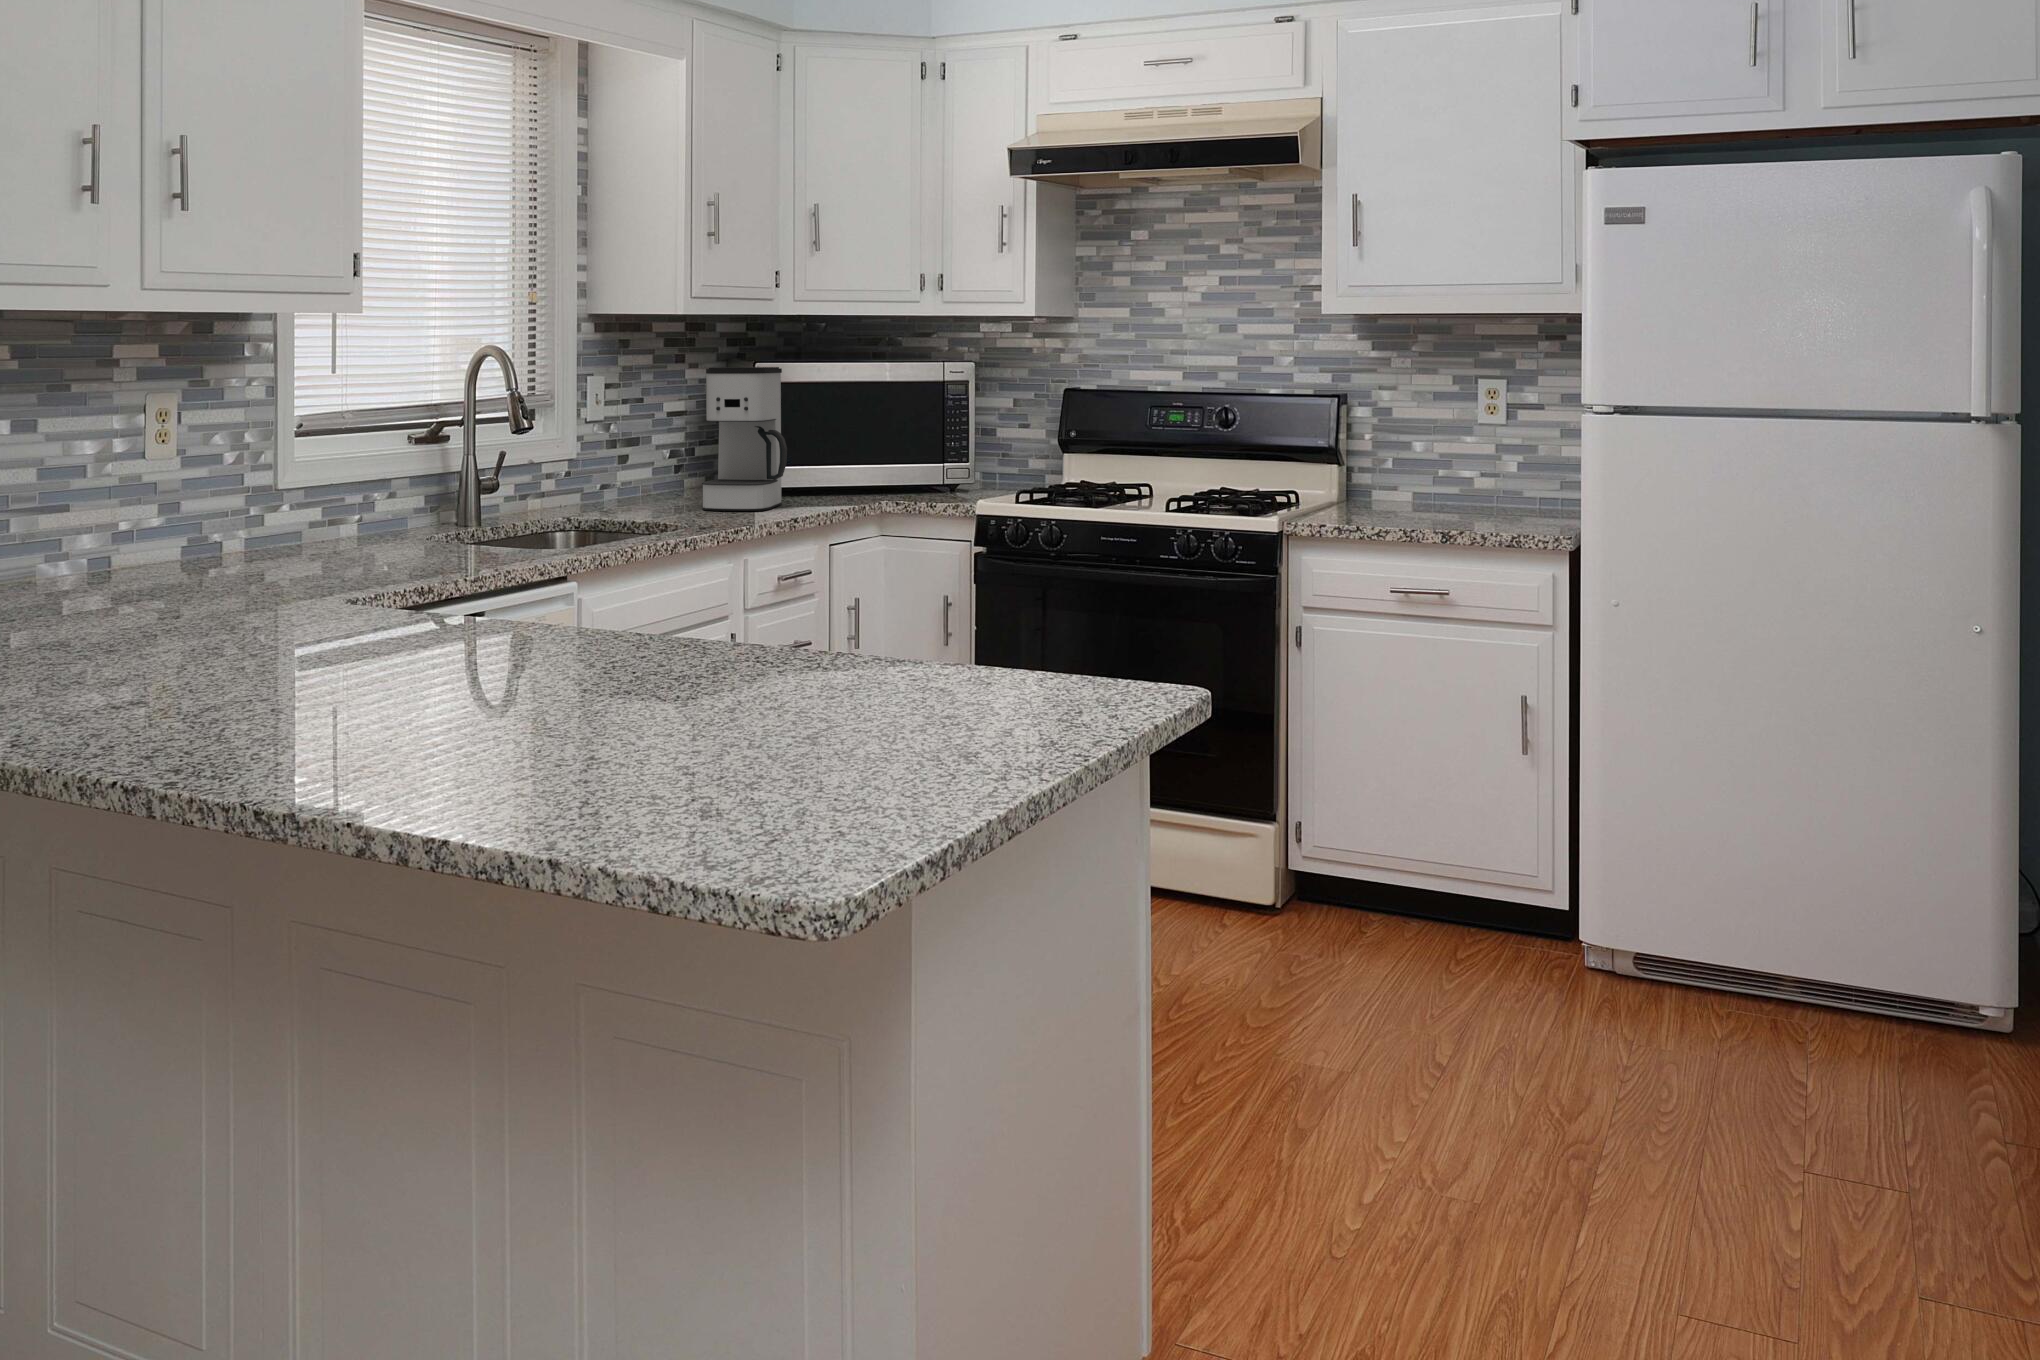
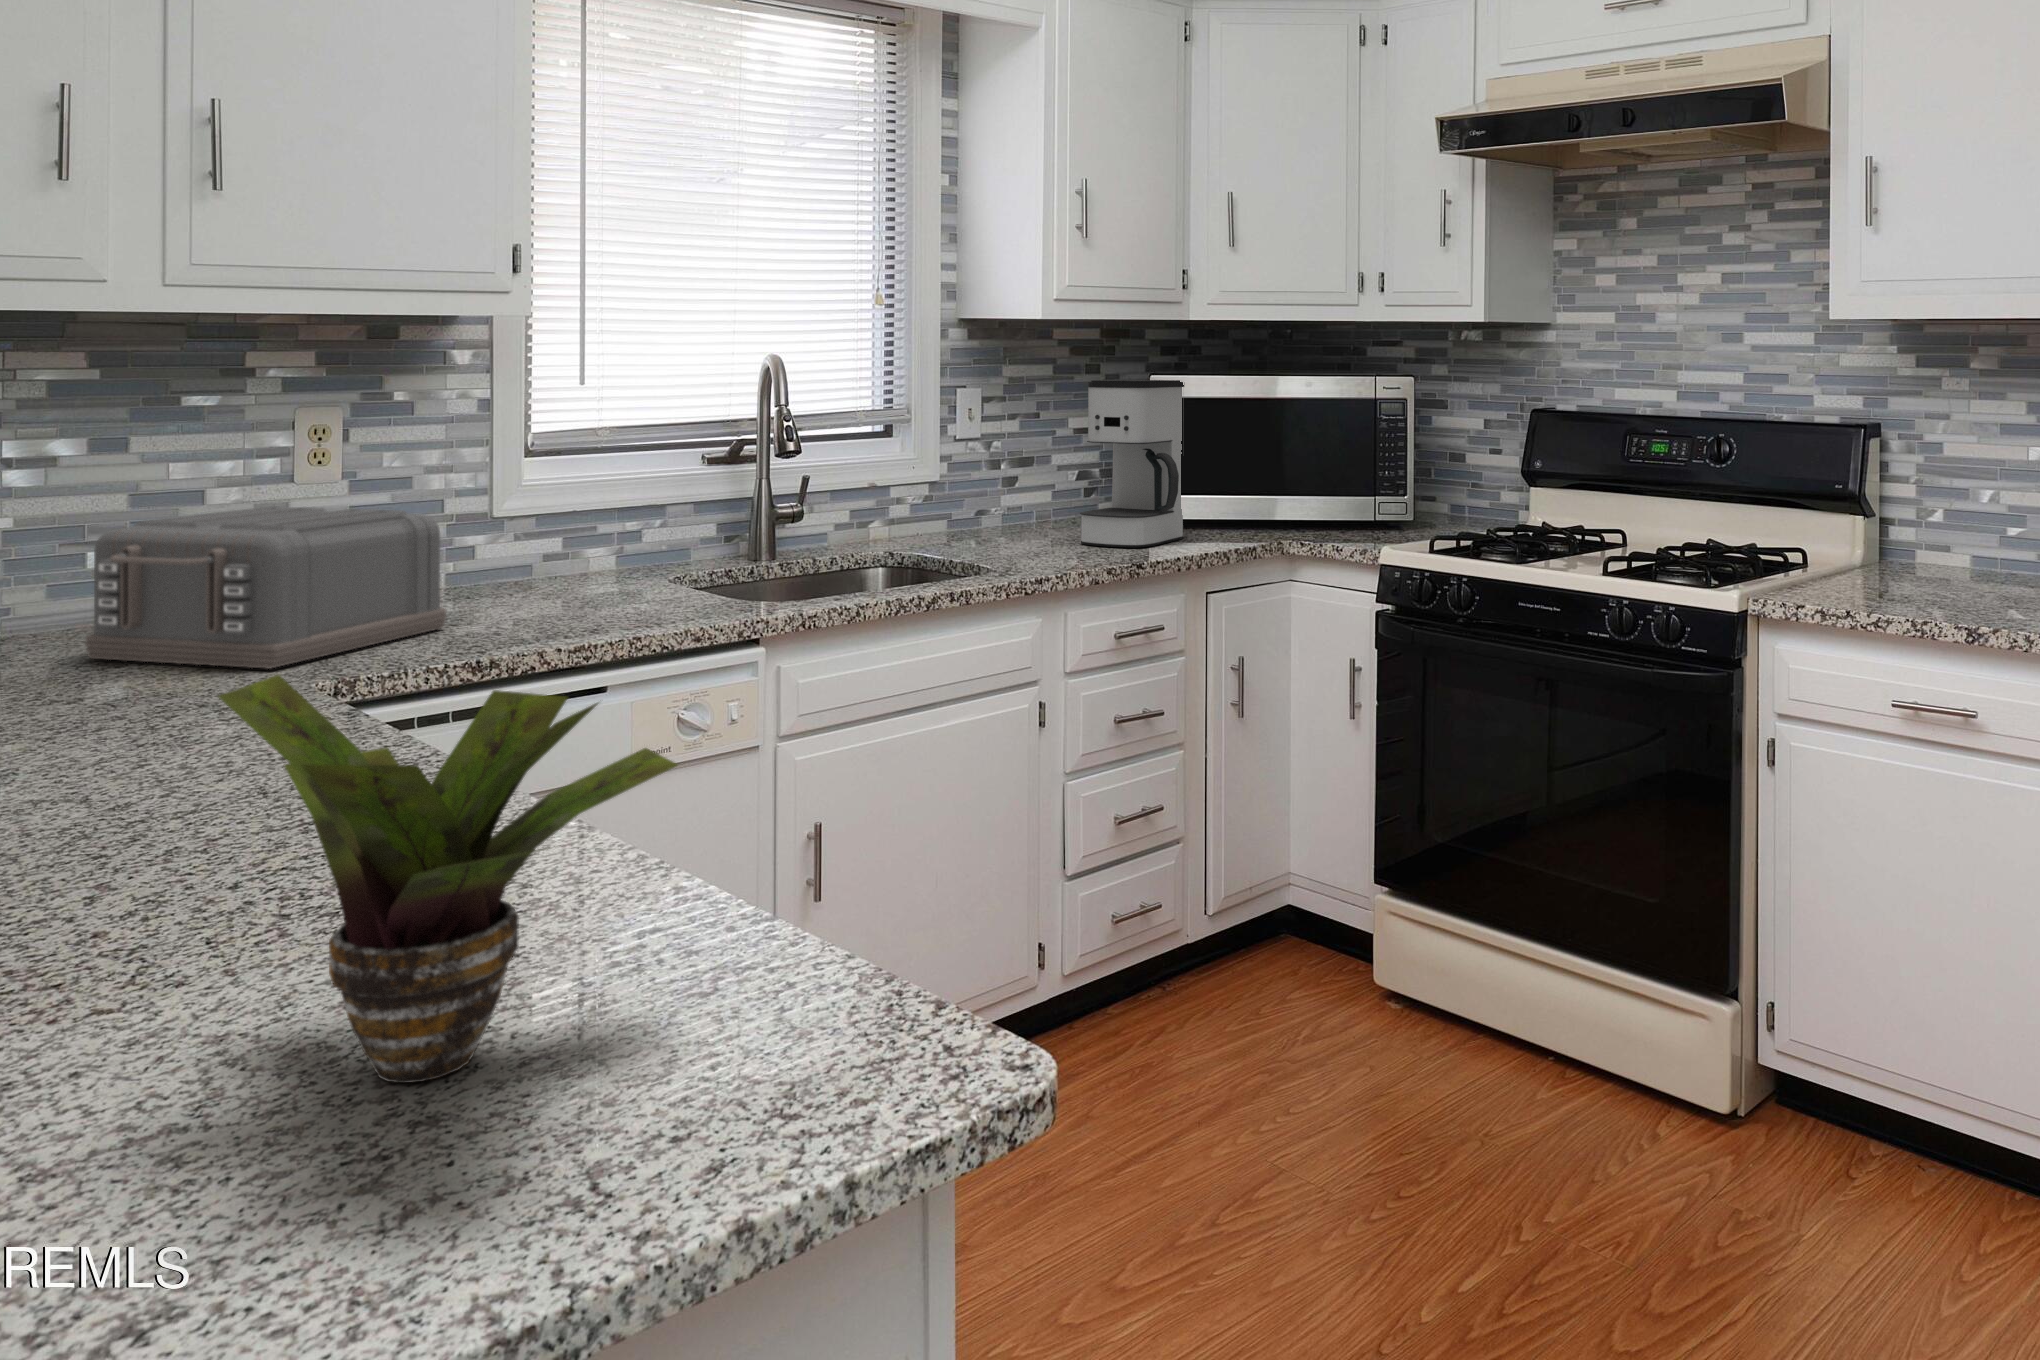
toaster: none [71,476,319,601] -> present [85,506,447,669]
potted plant: none [771,512,1026,719] -> present [218,675,678,1083]

